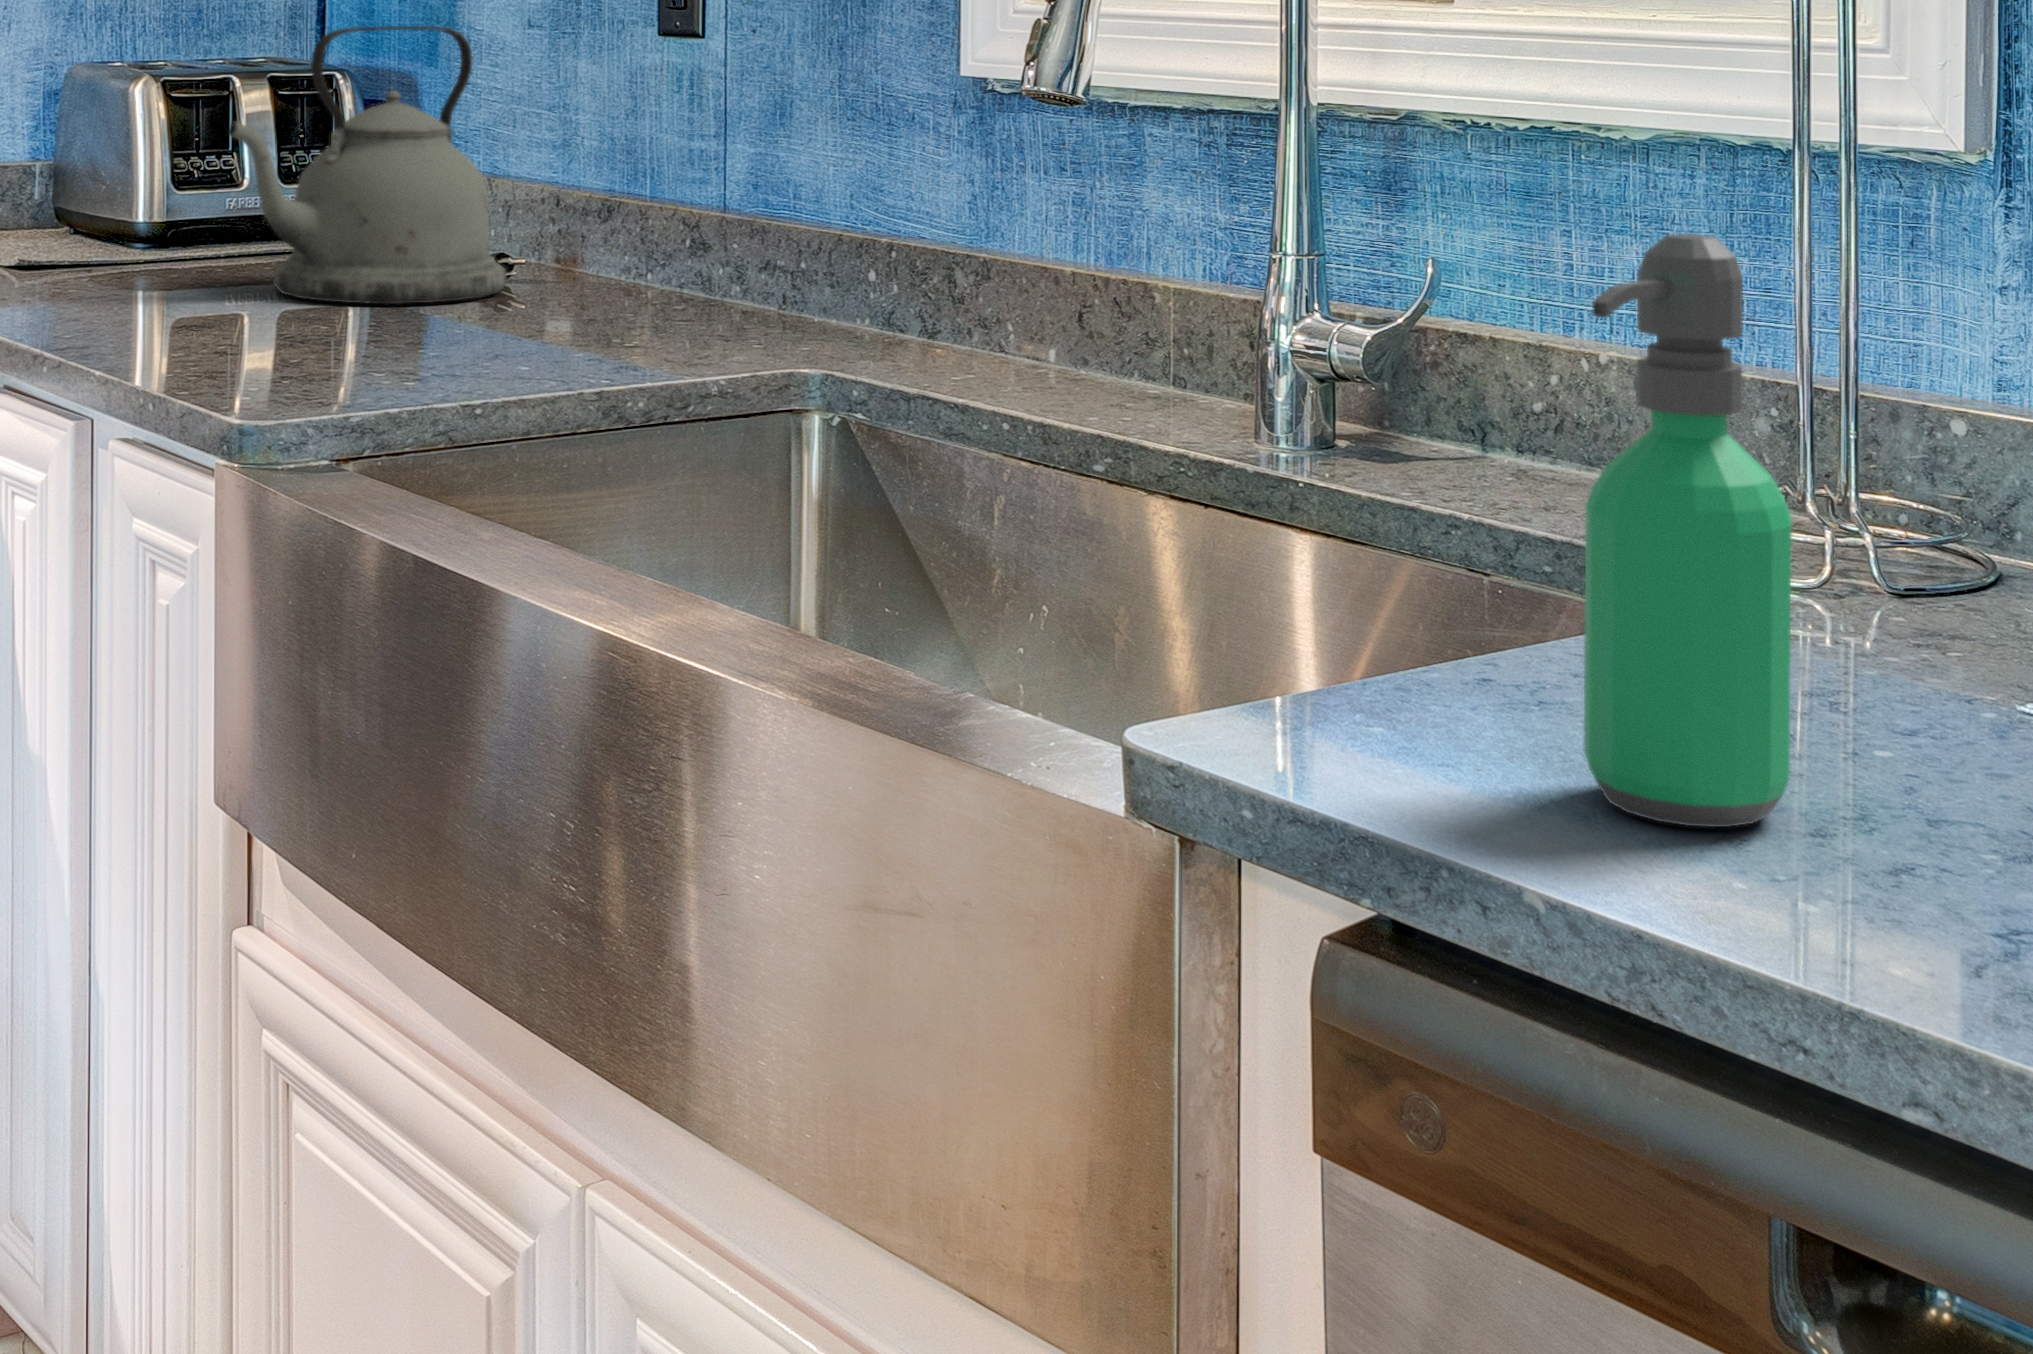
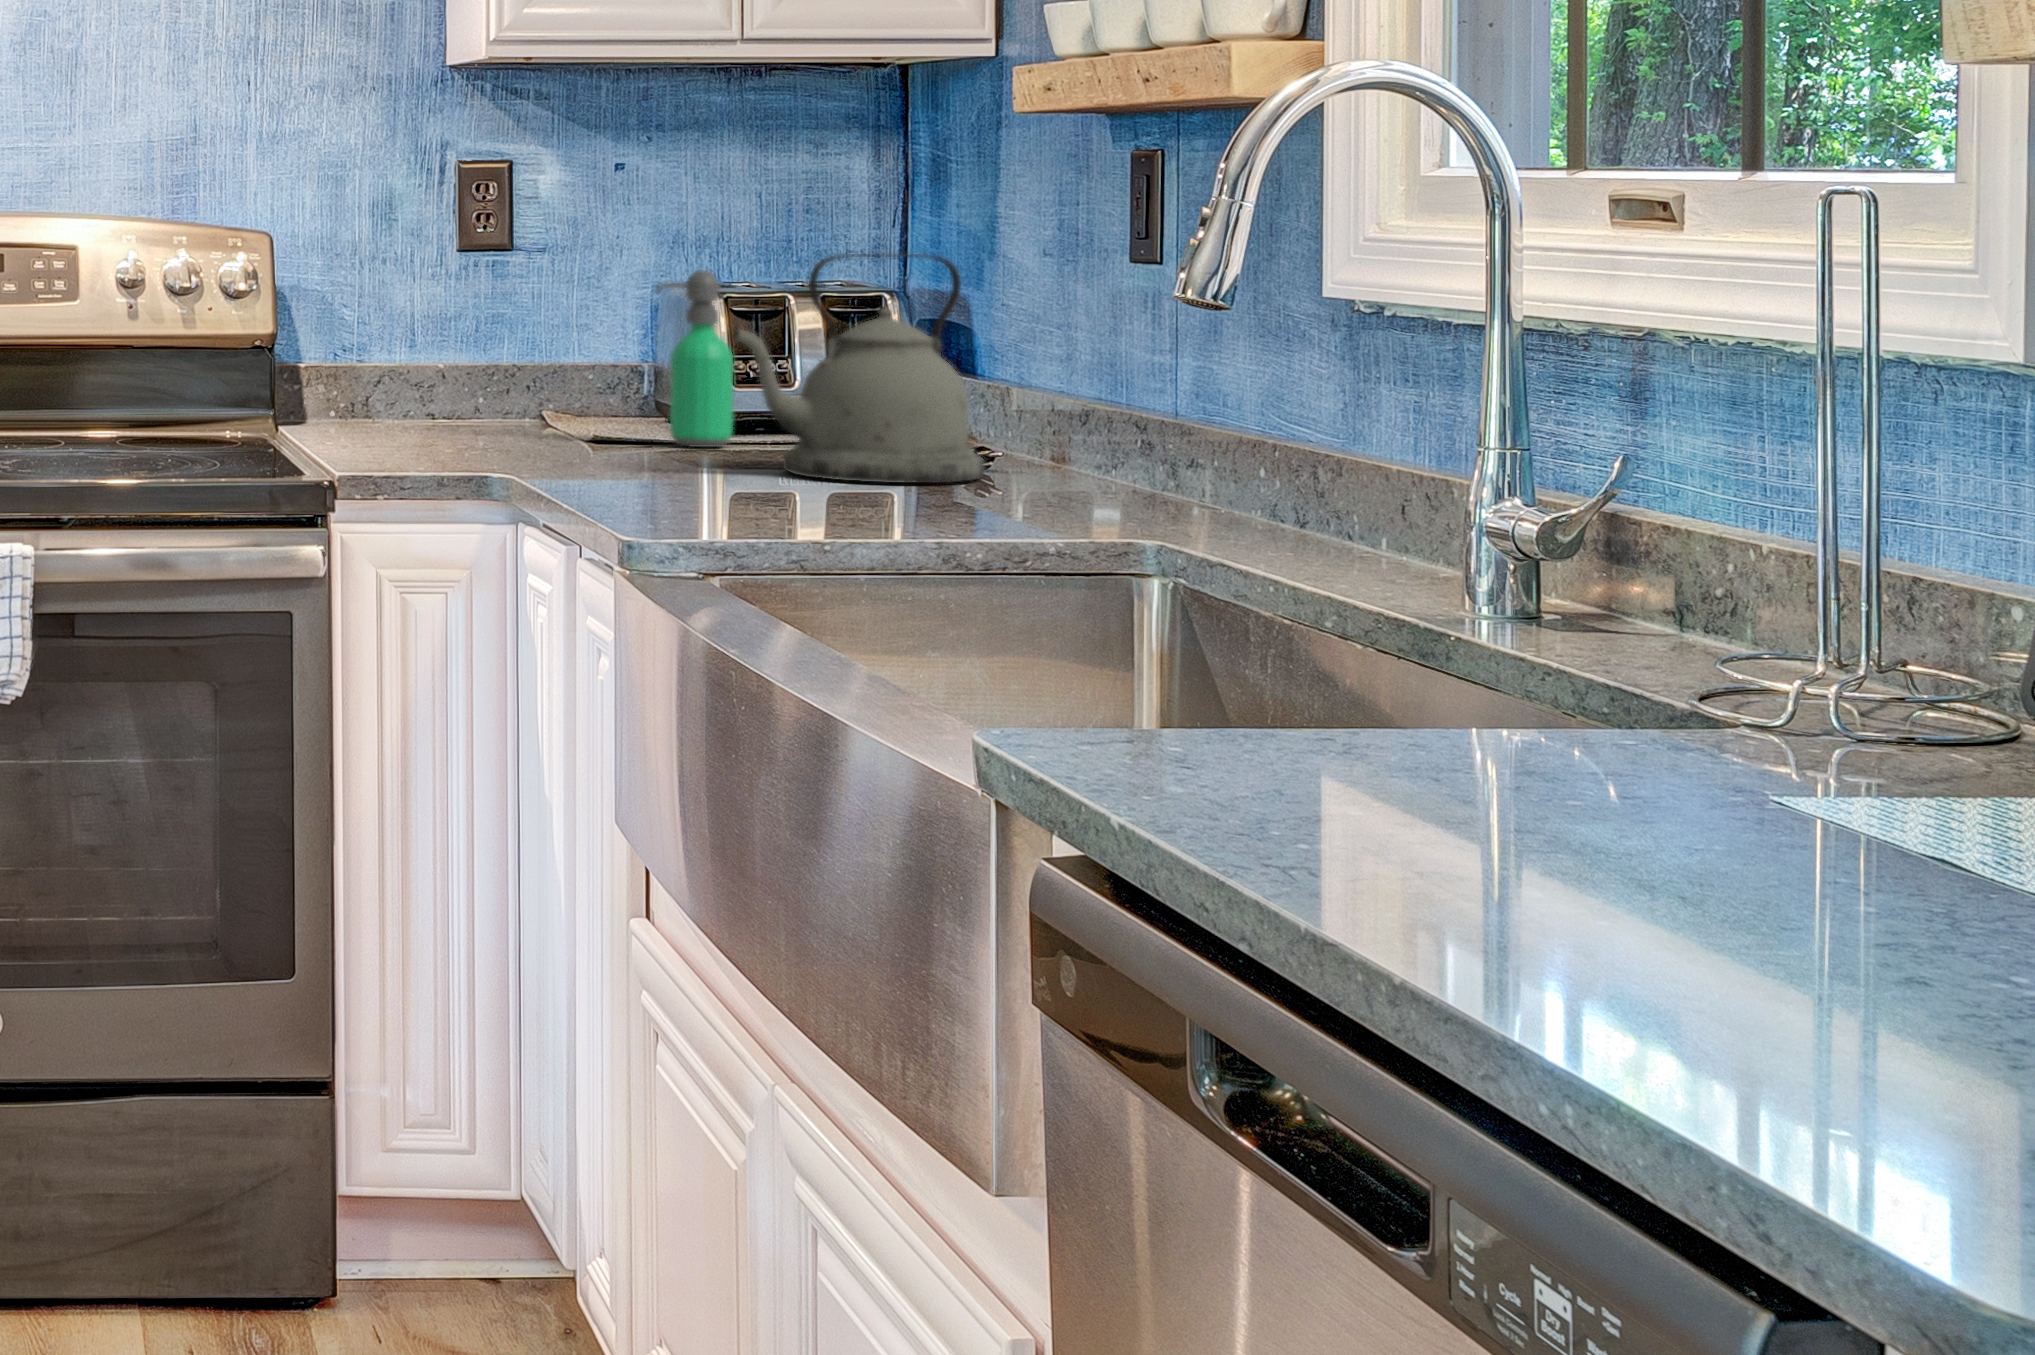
soap dispenser: present [1584,234,1792,827] -> present [656,270,733,447]

